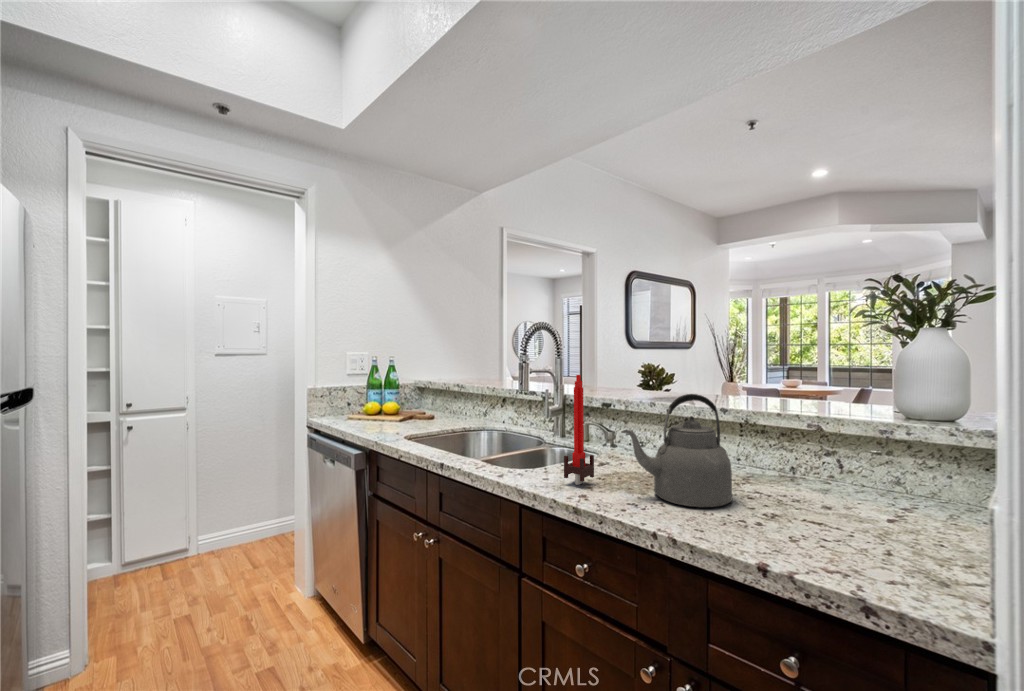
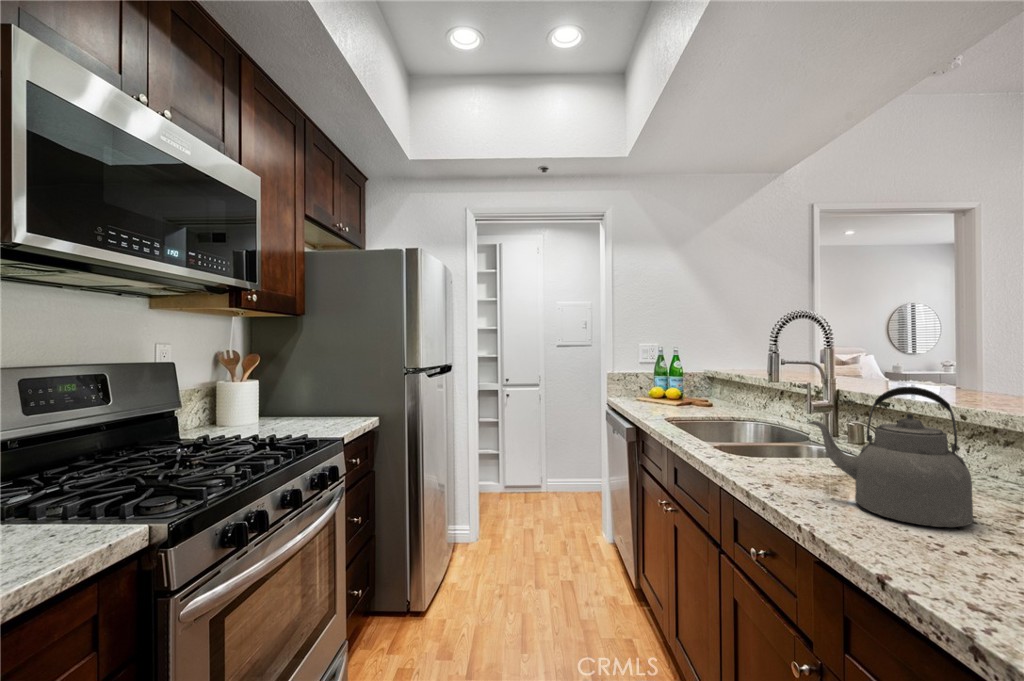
candle: present [564,375,594,485] -> none [761,361,798,476]

